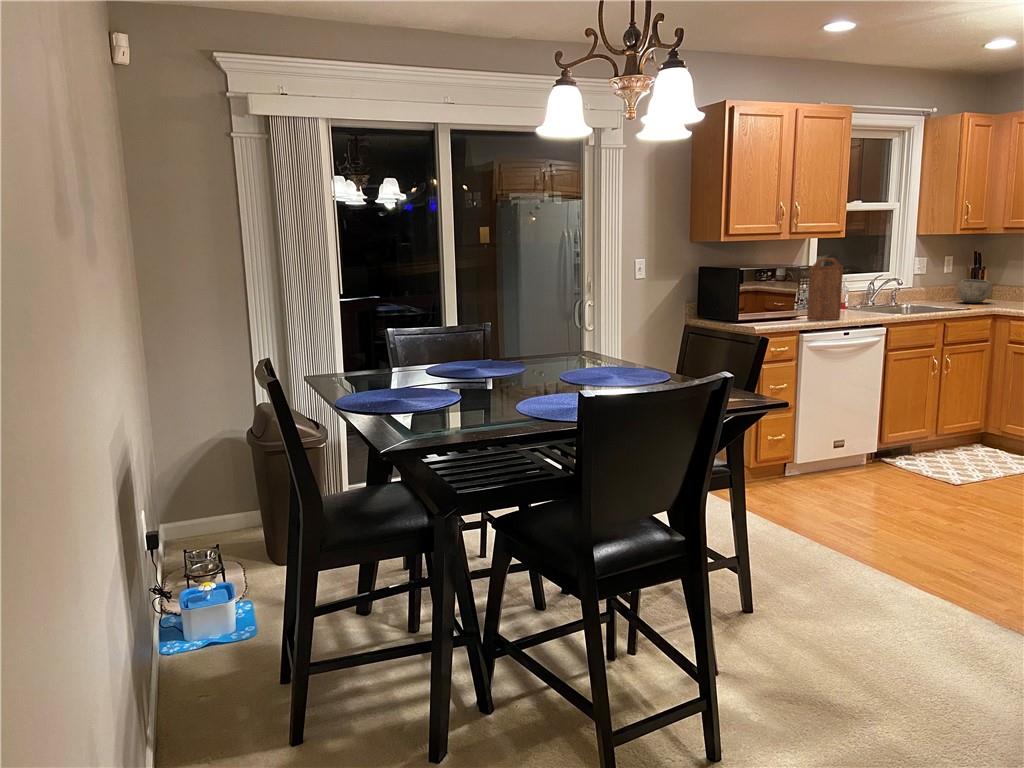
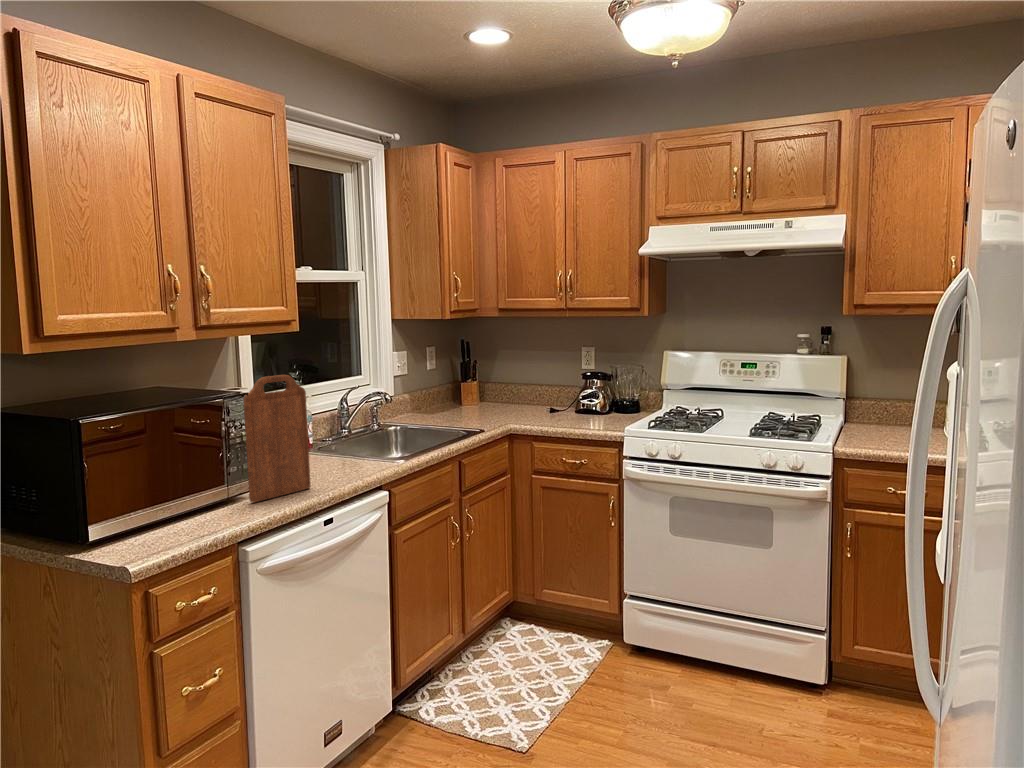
bowl: present [957,279,992,303] -> none [450,380,492,414]

